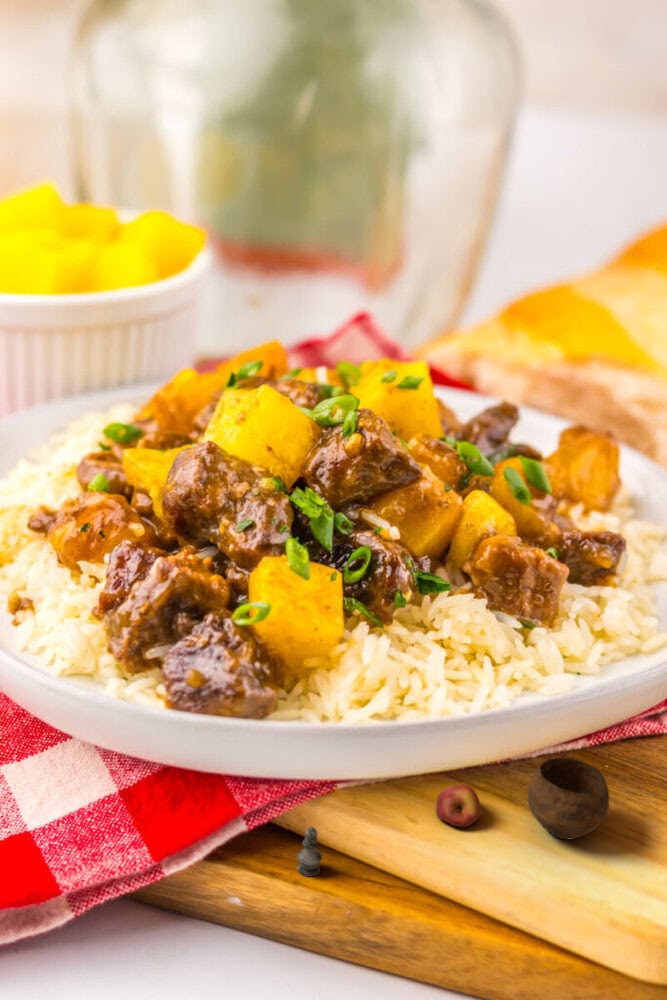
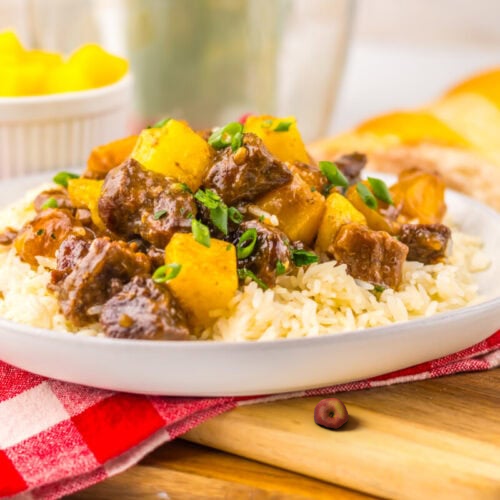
bowl: present [528,758,609,840] -> none [383,375,445,434]
salt shaker: present [297,826,322,876] -> none [209,432,228,472]

